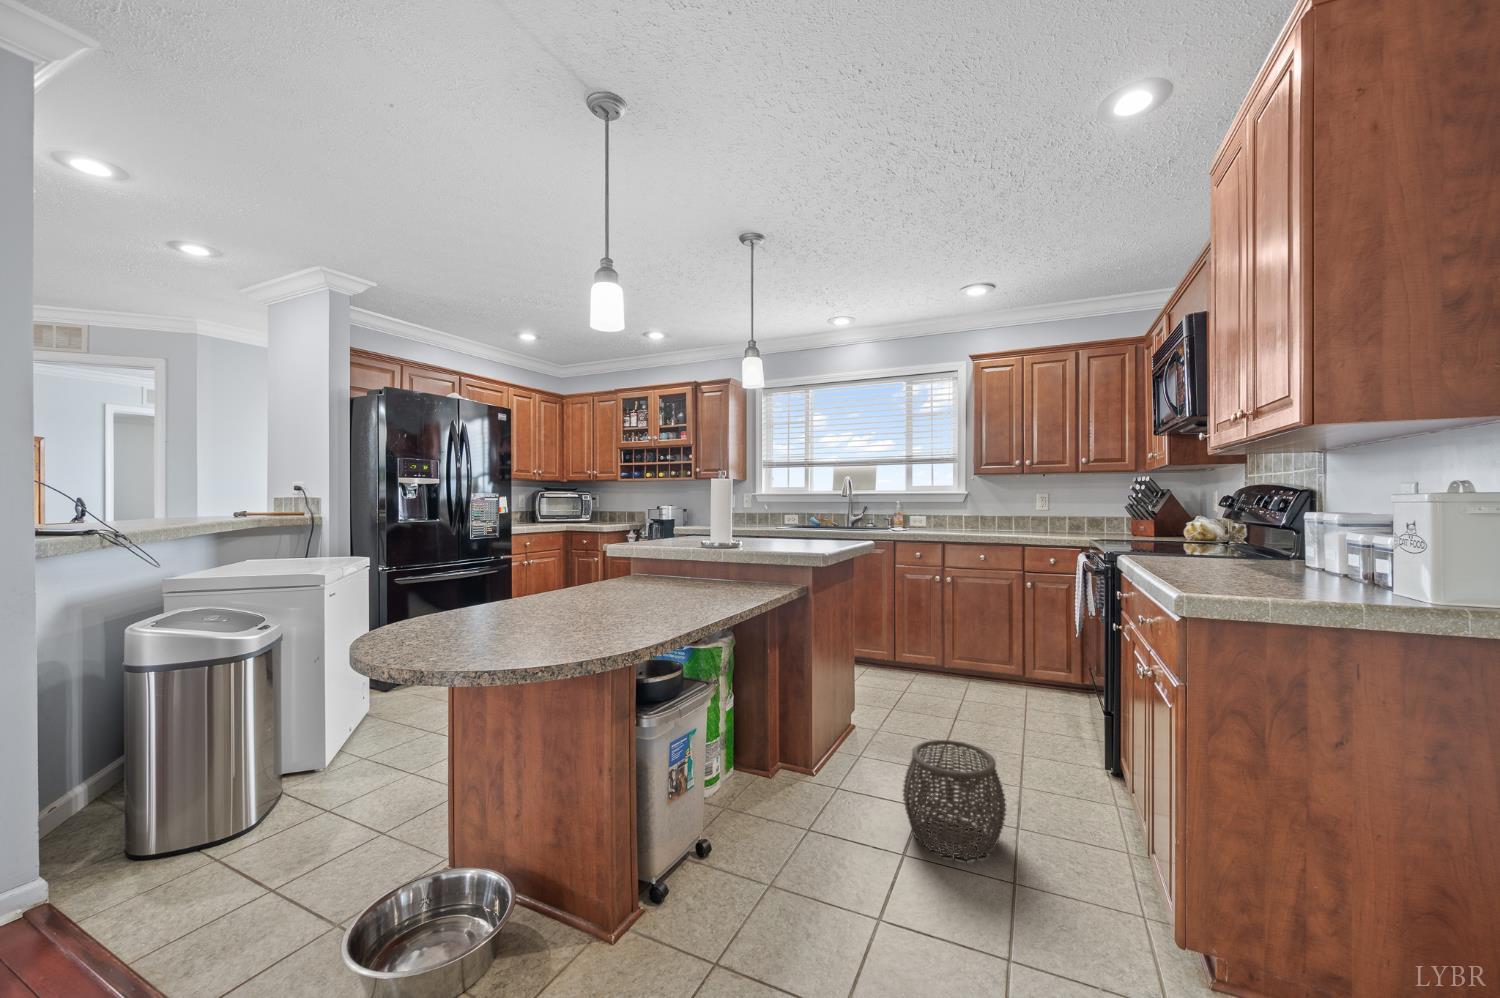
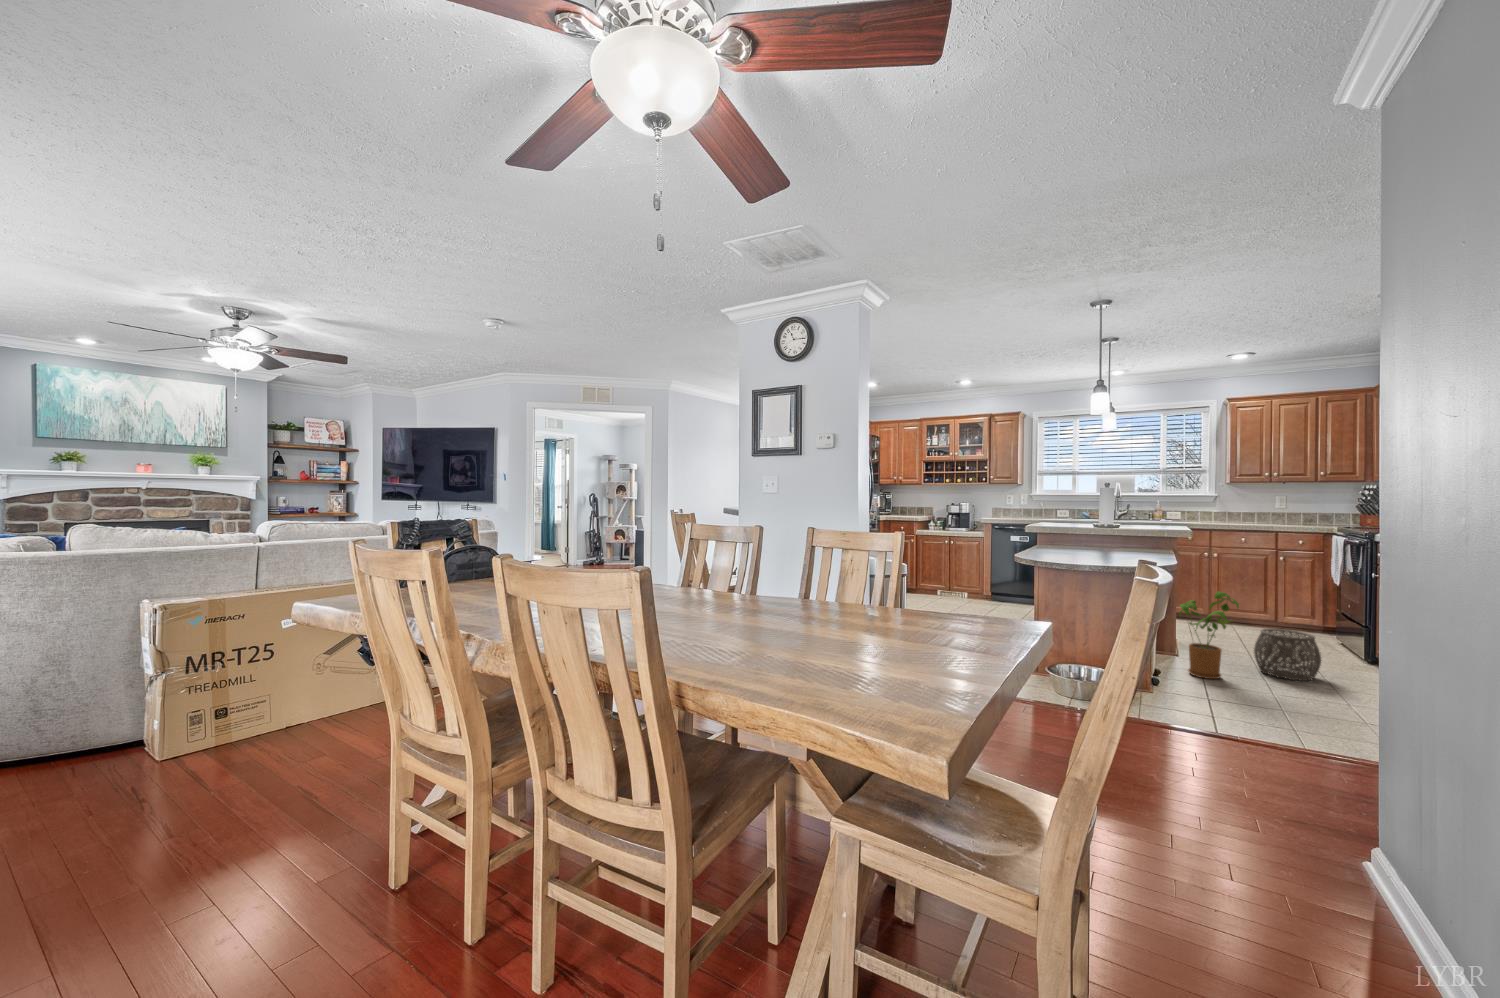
house plant: none [756,684,859,873] -> present [1179,592,1239,679]

